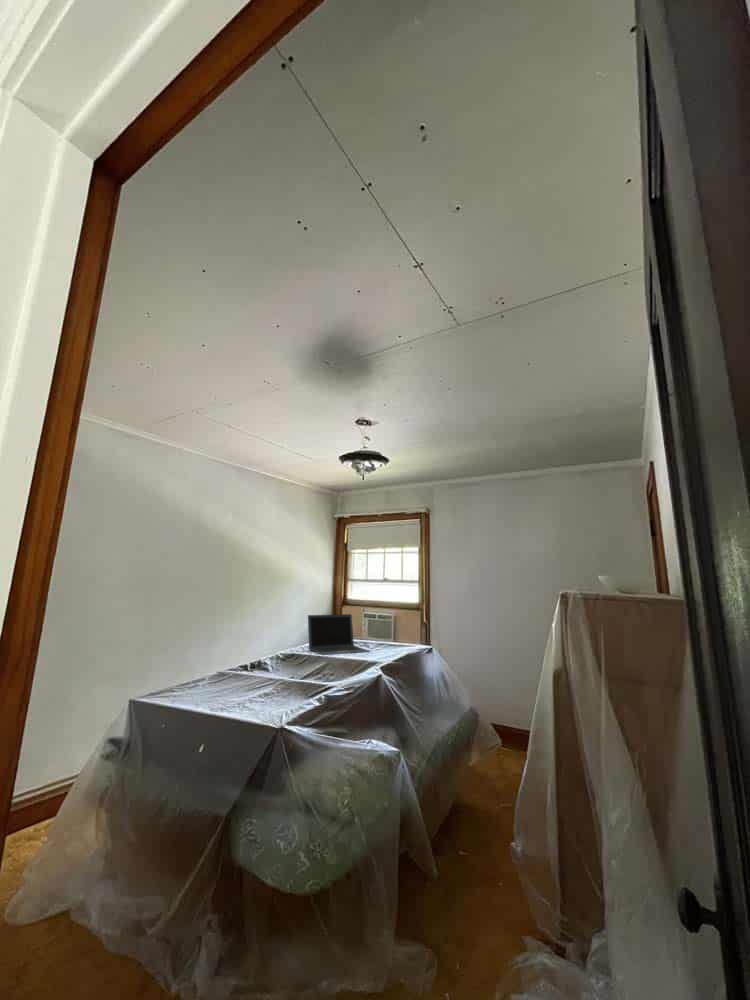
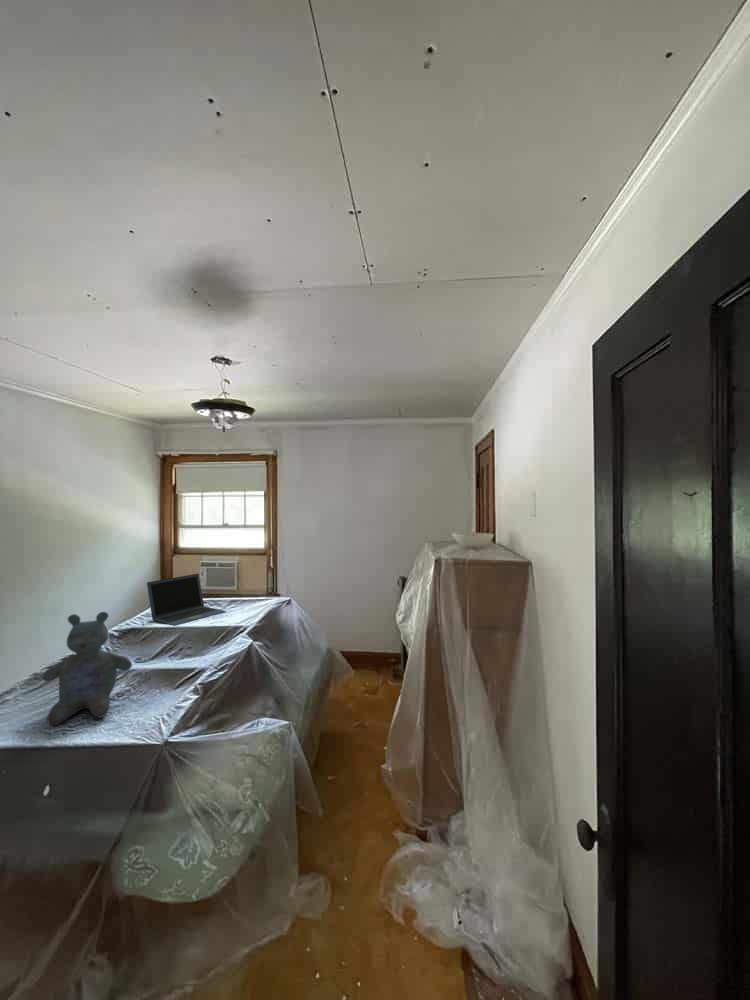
stuffed bear: none [211,618,276,705] -> present [42,612,132,725]

